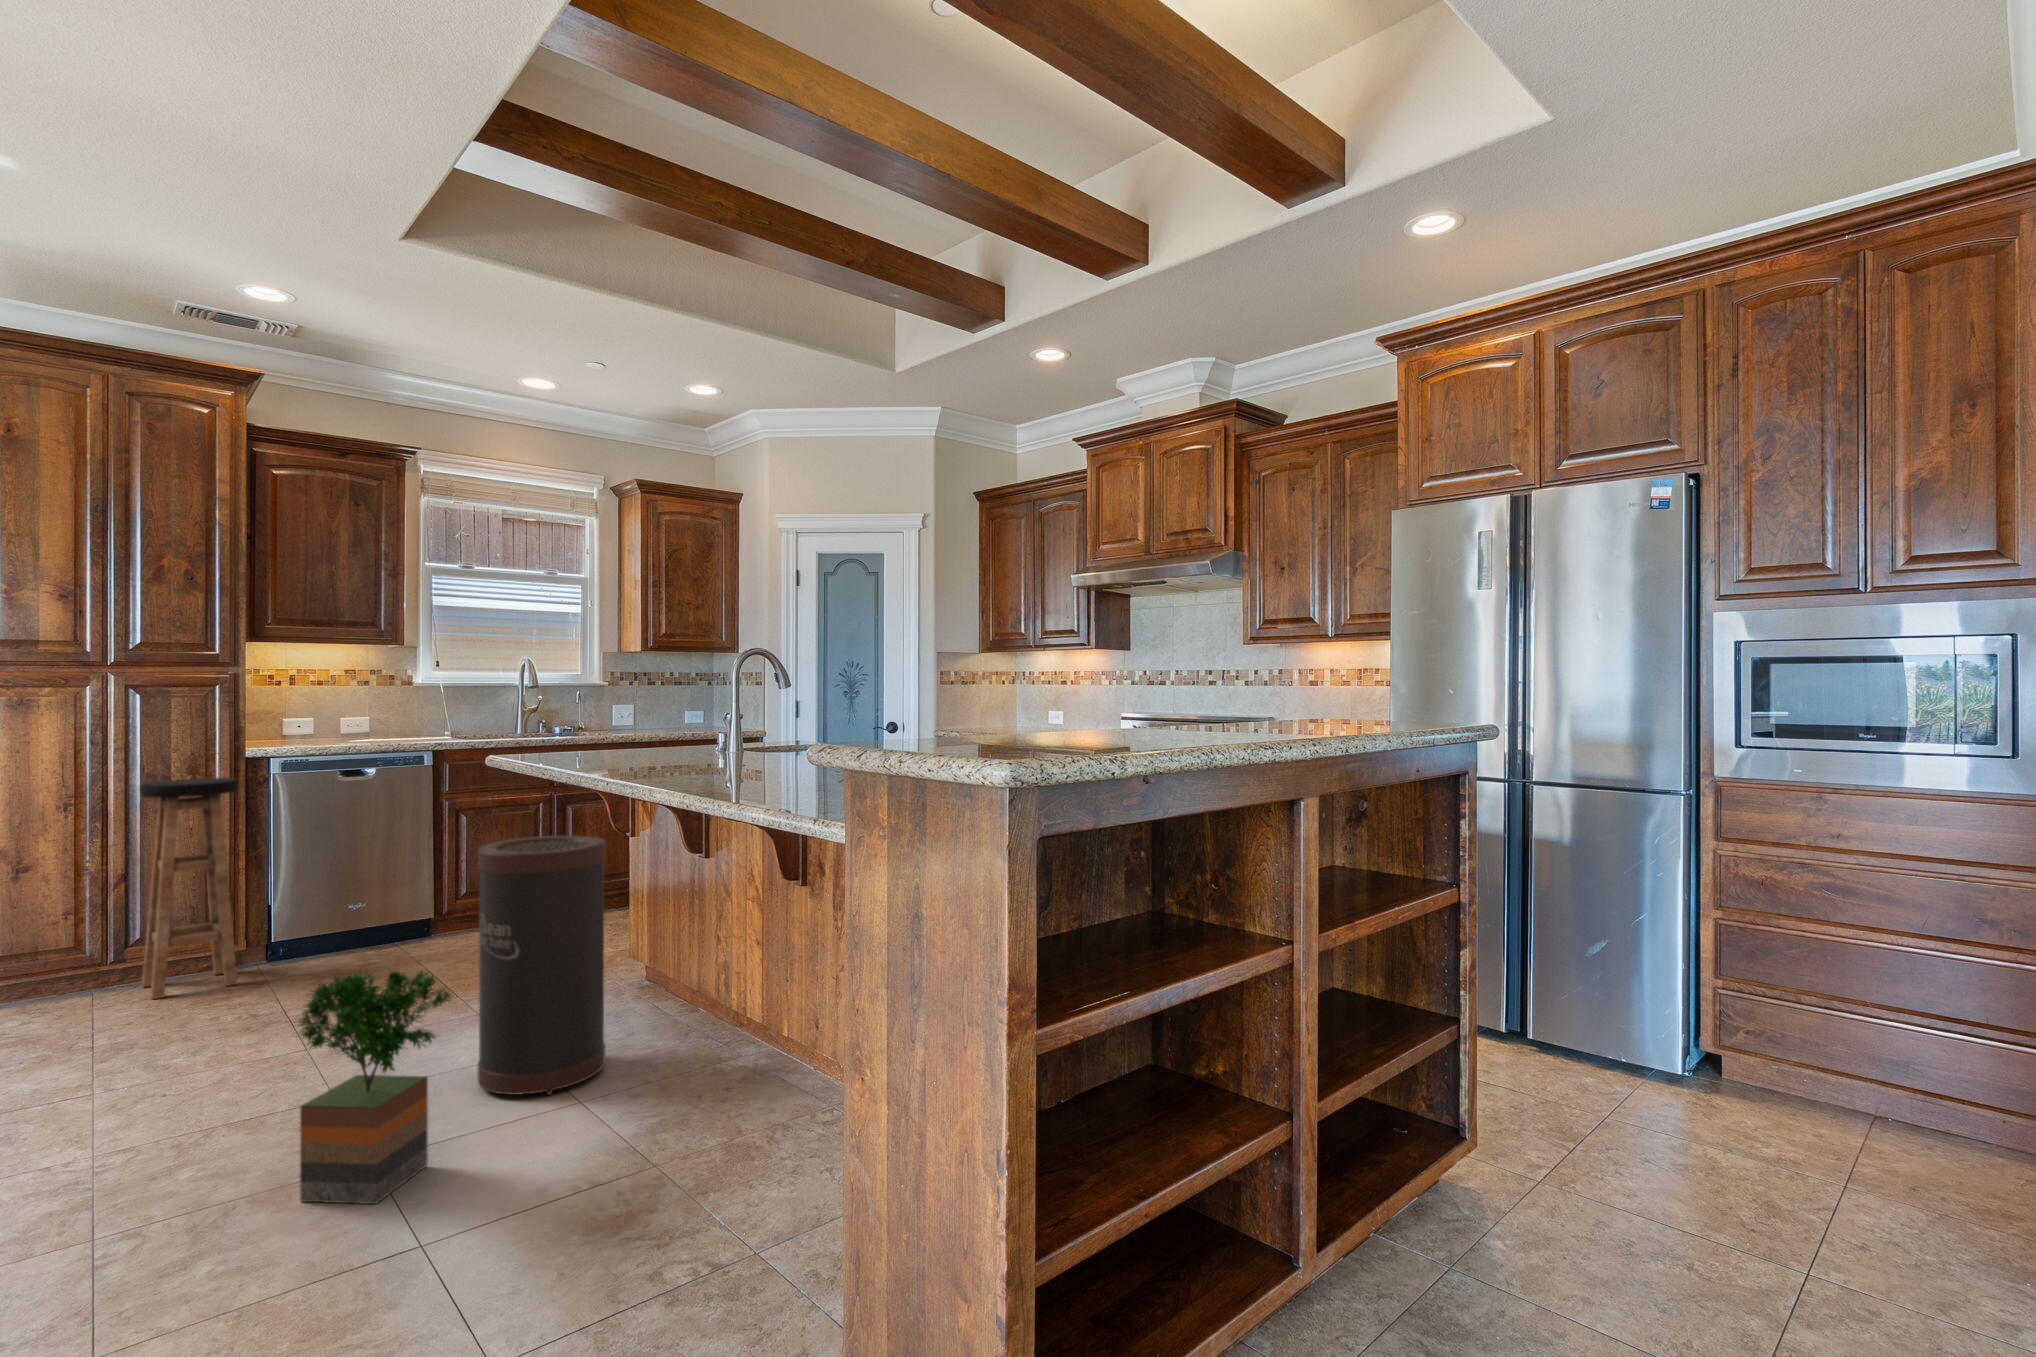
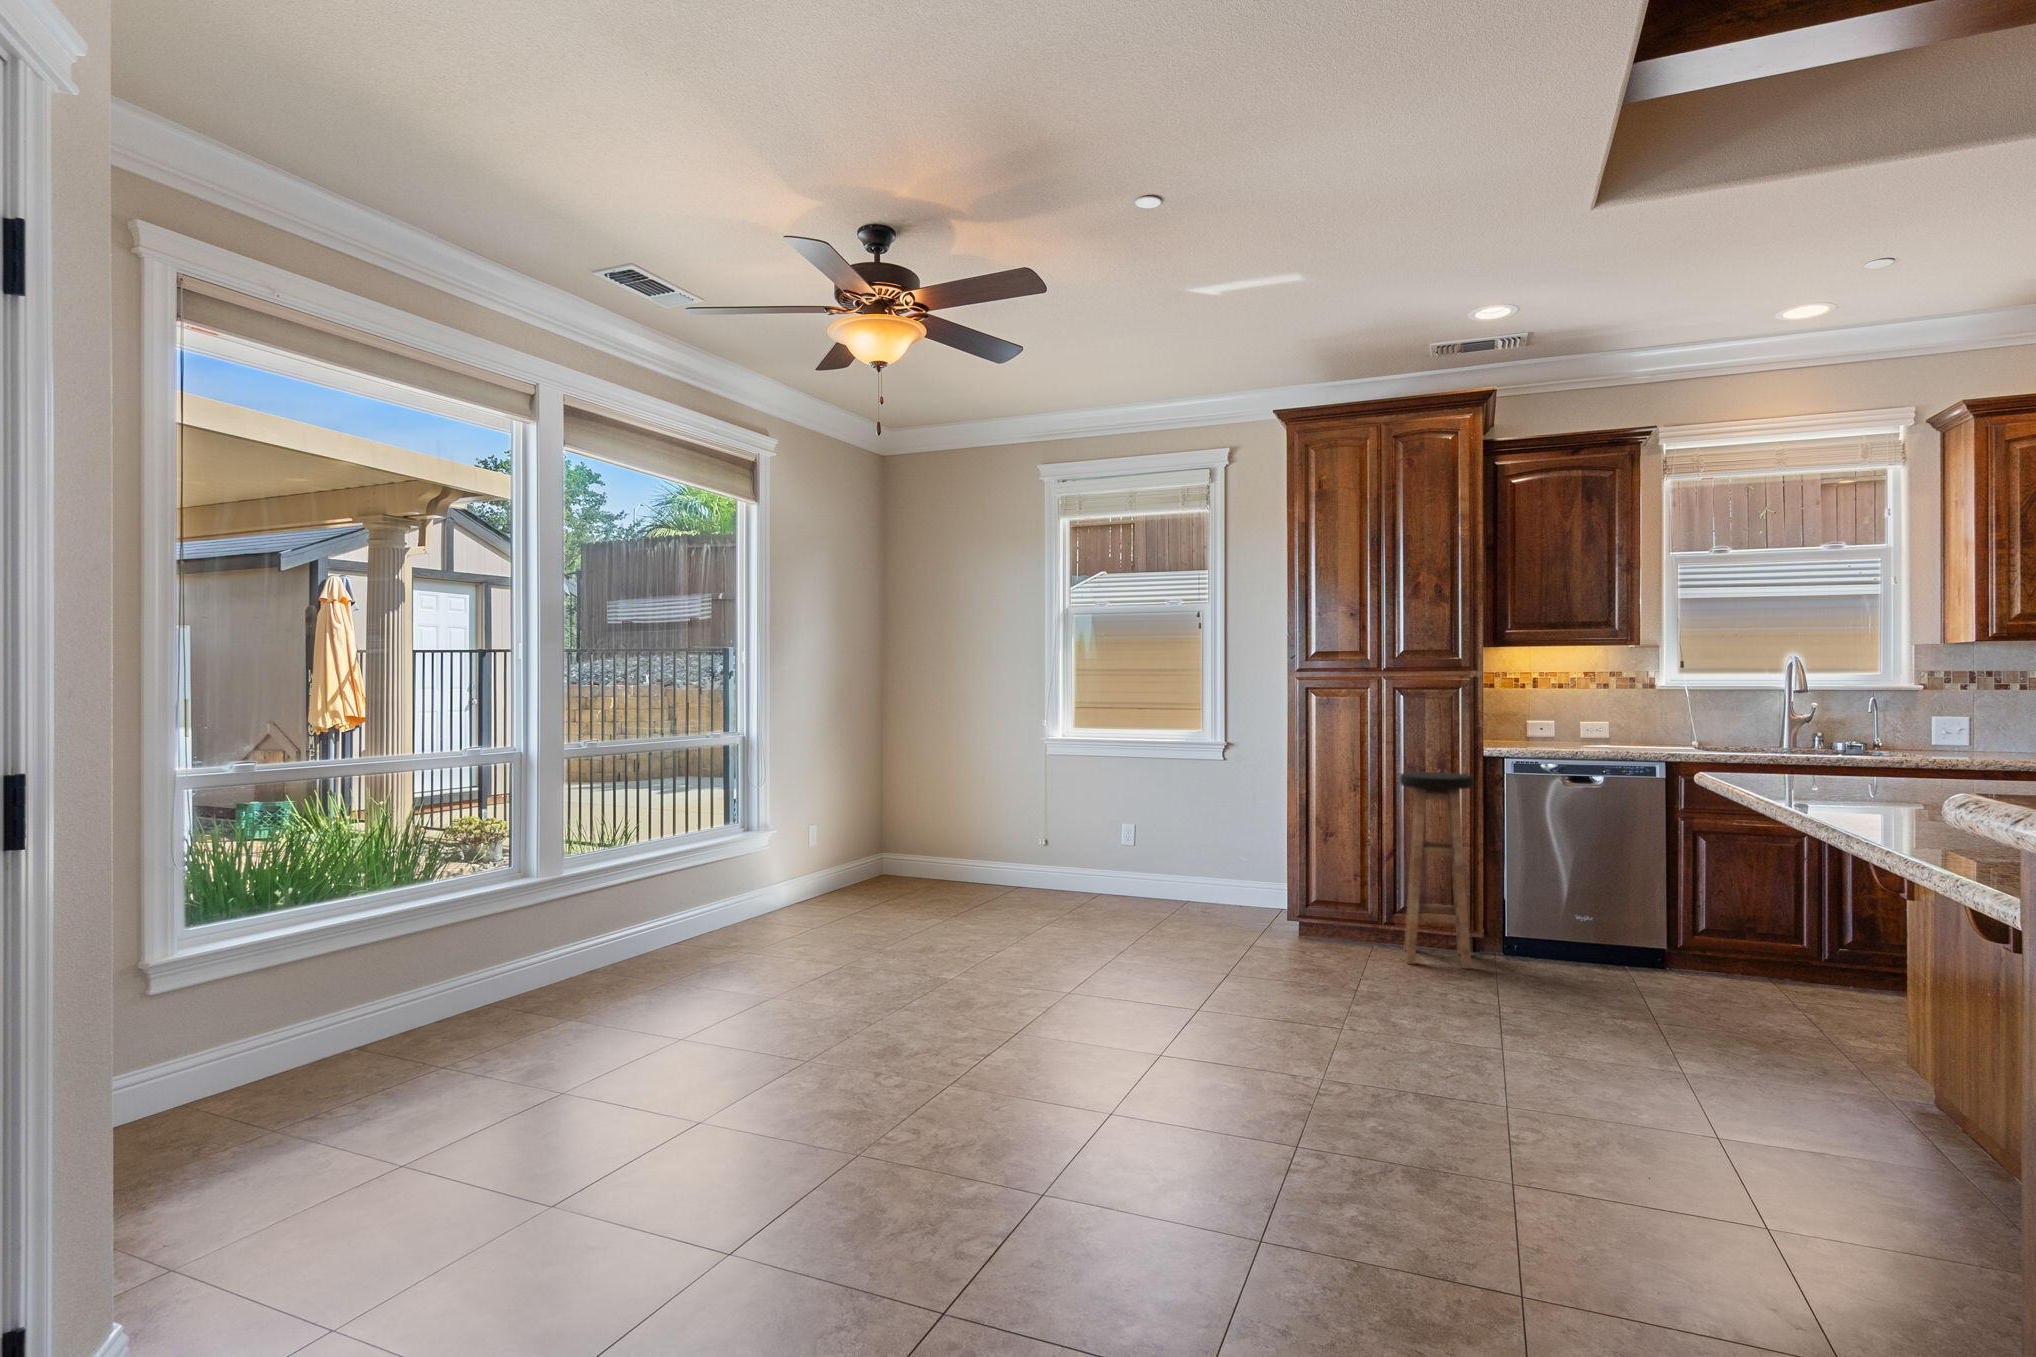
trash can: present [478,836,606,1095] -> none [1650,888,1830,1230]
potted tree: present [299,970,454,1204] -> none [1424,1000,1593,1263]

